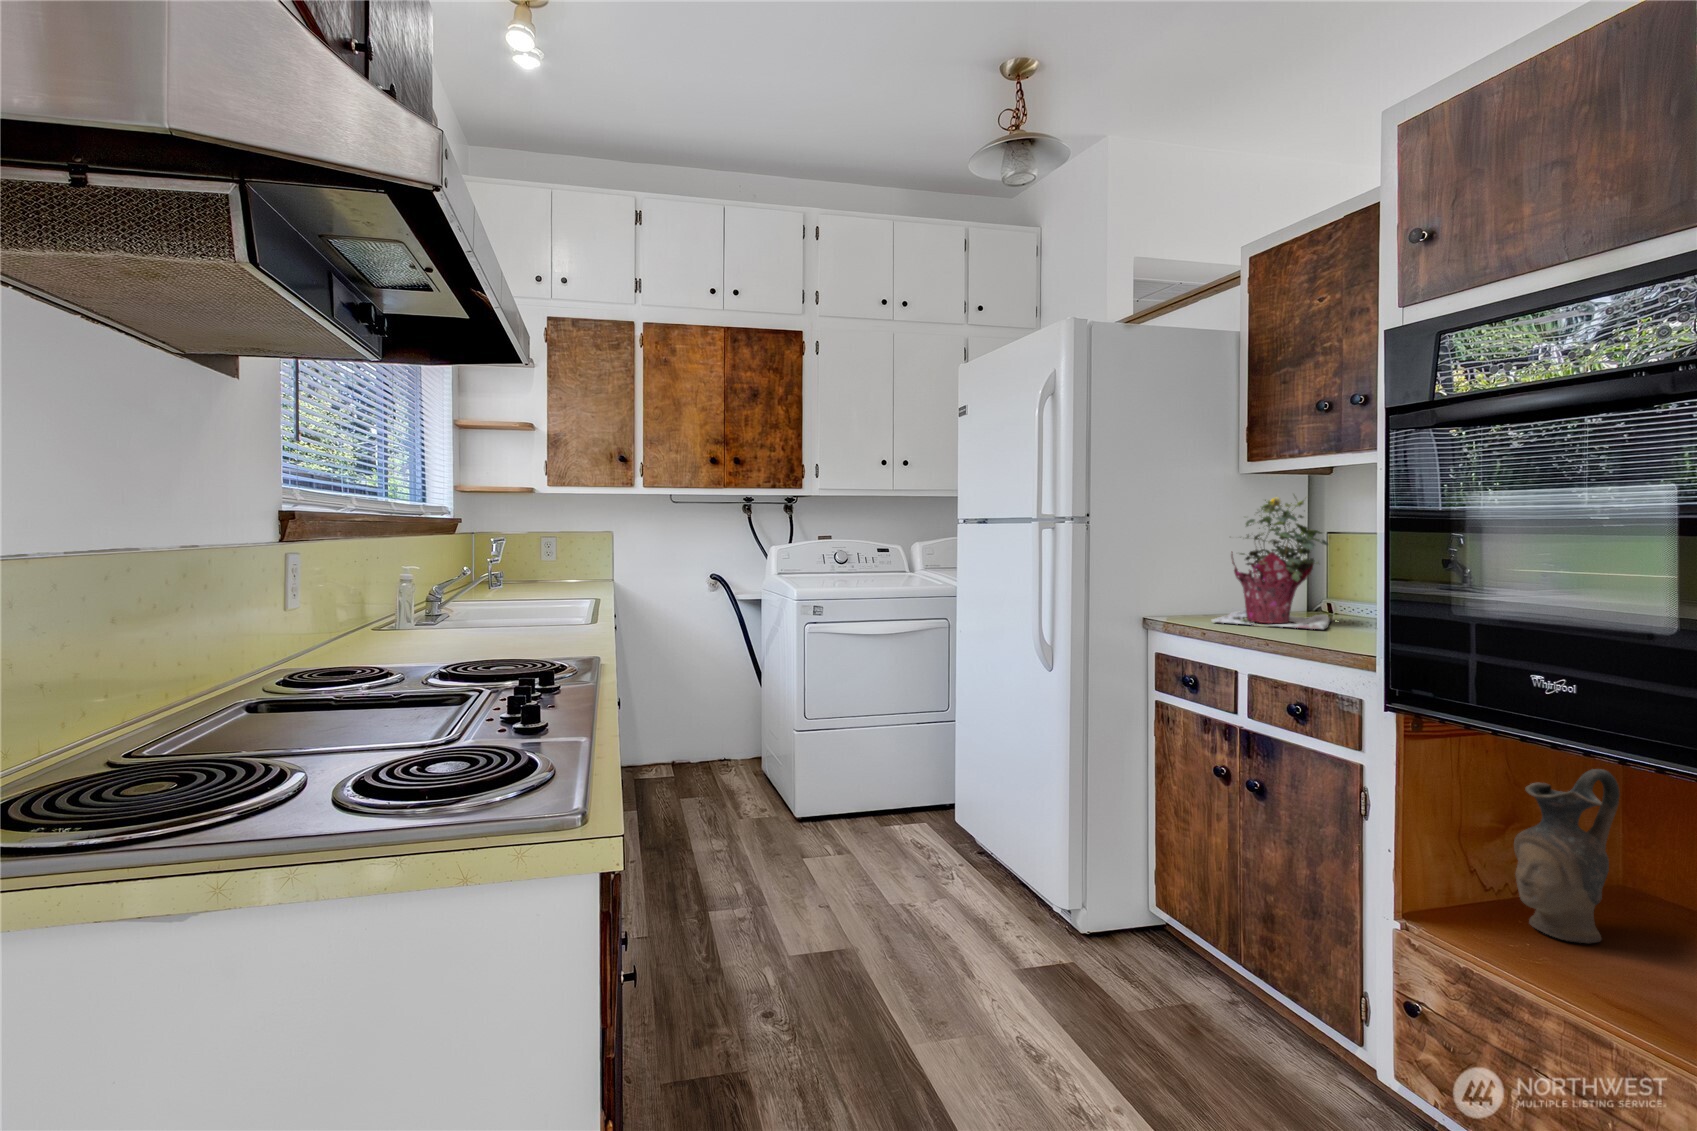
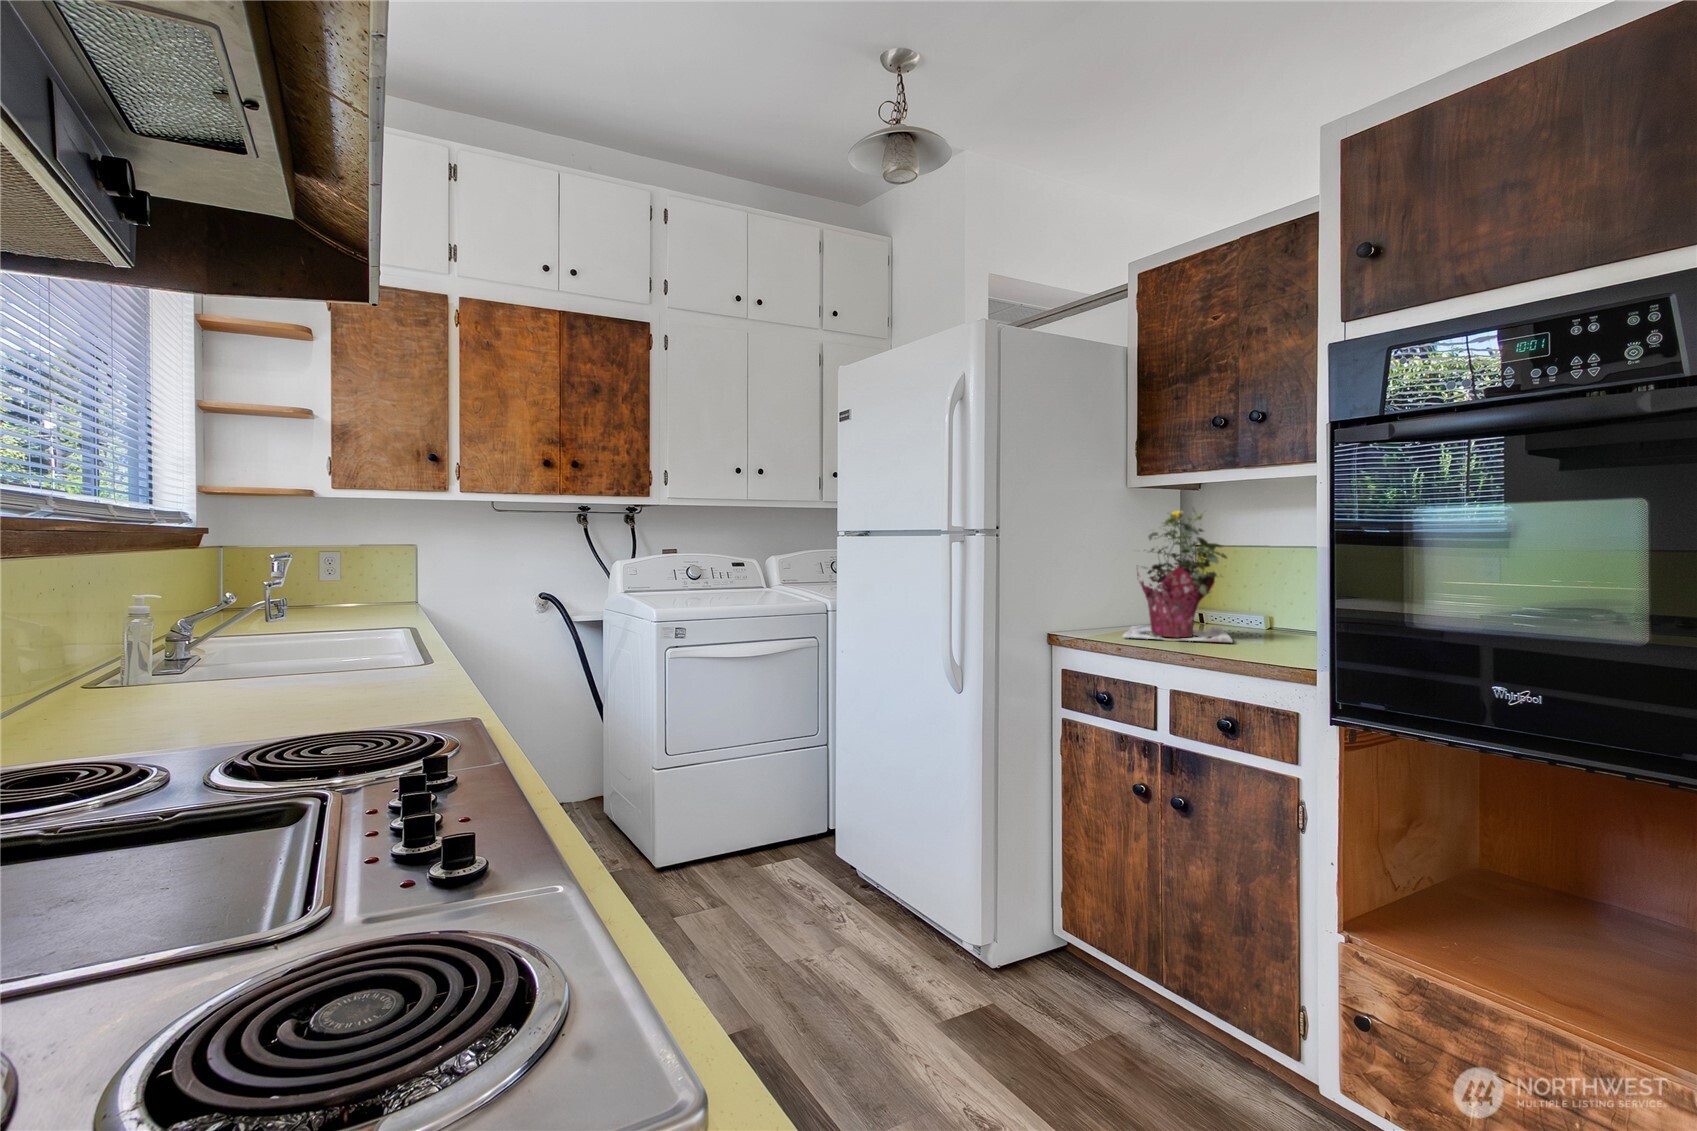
ceramic pitcher: present [1514,769,1620,943] -> none [1441,771,1528,939]

